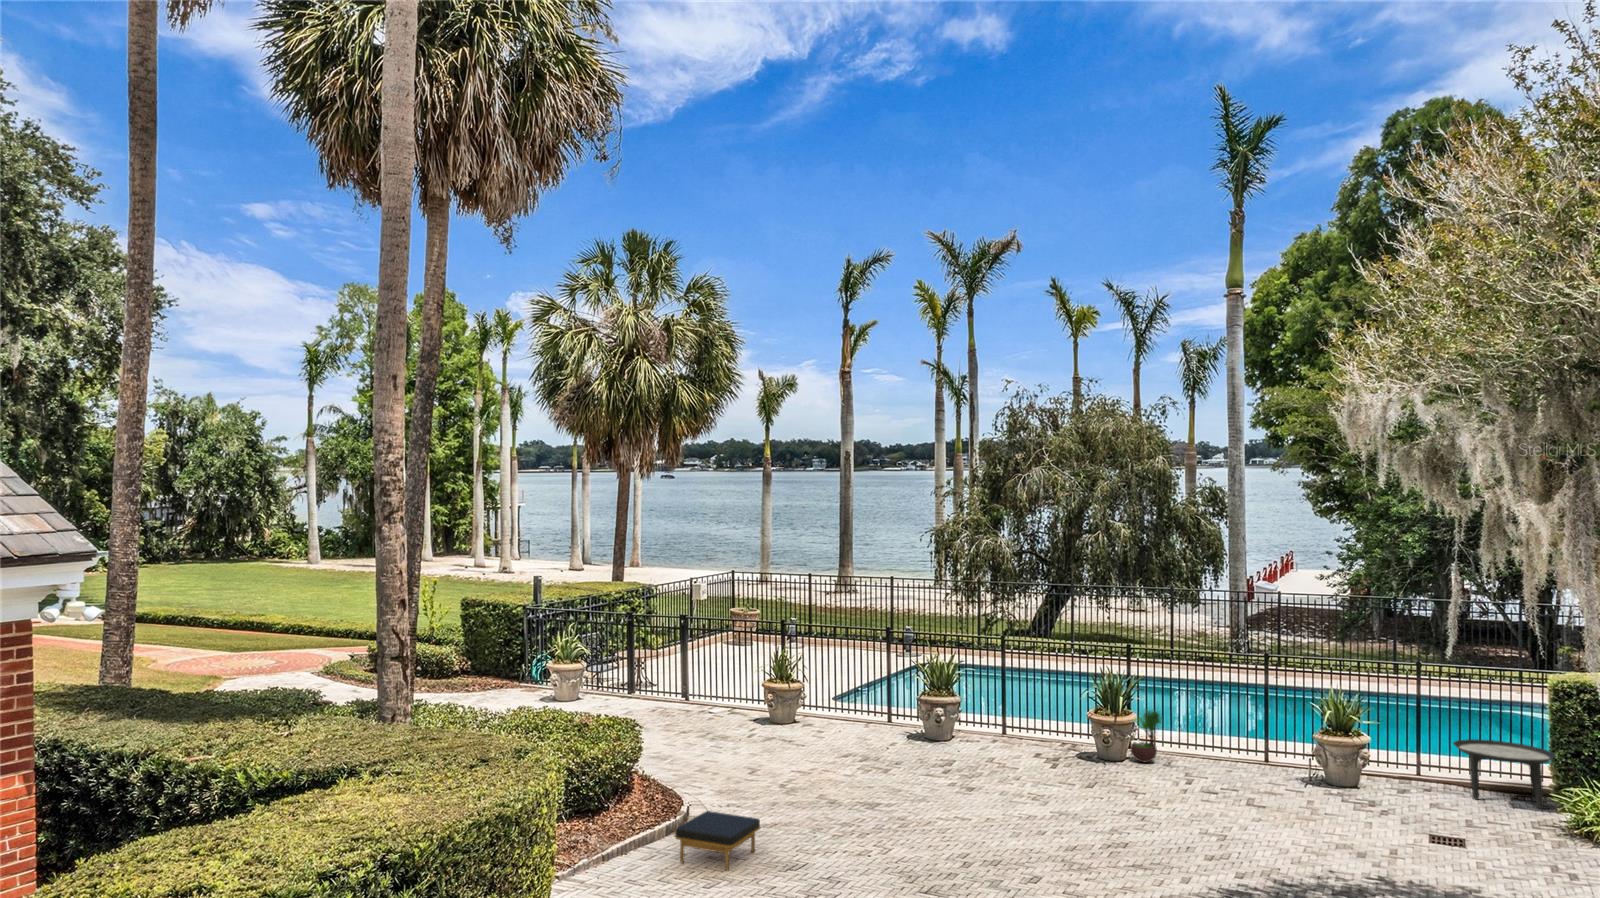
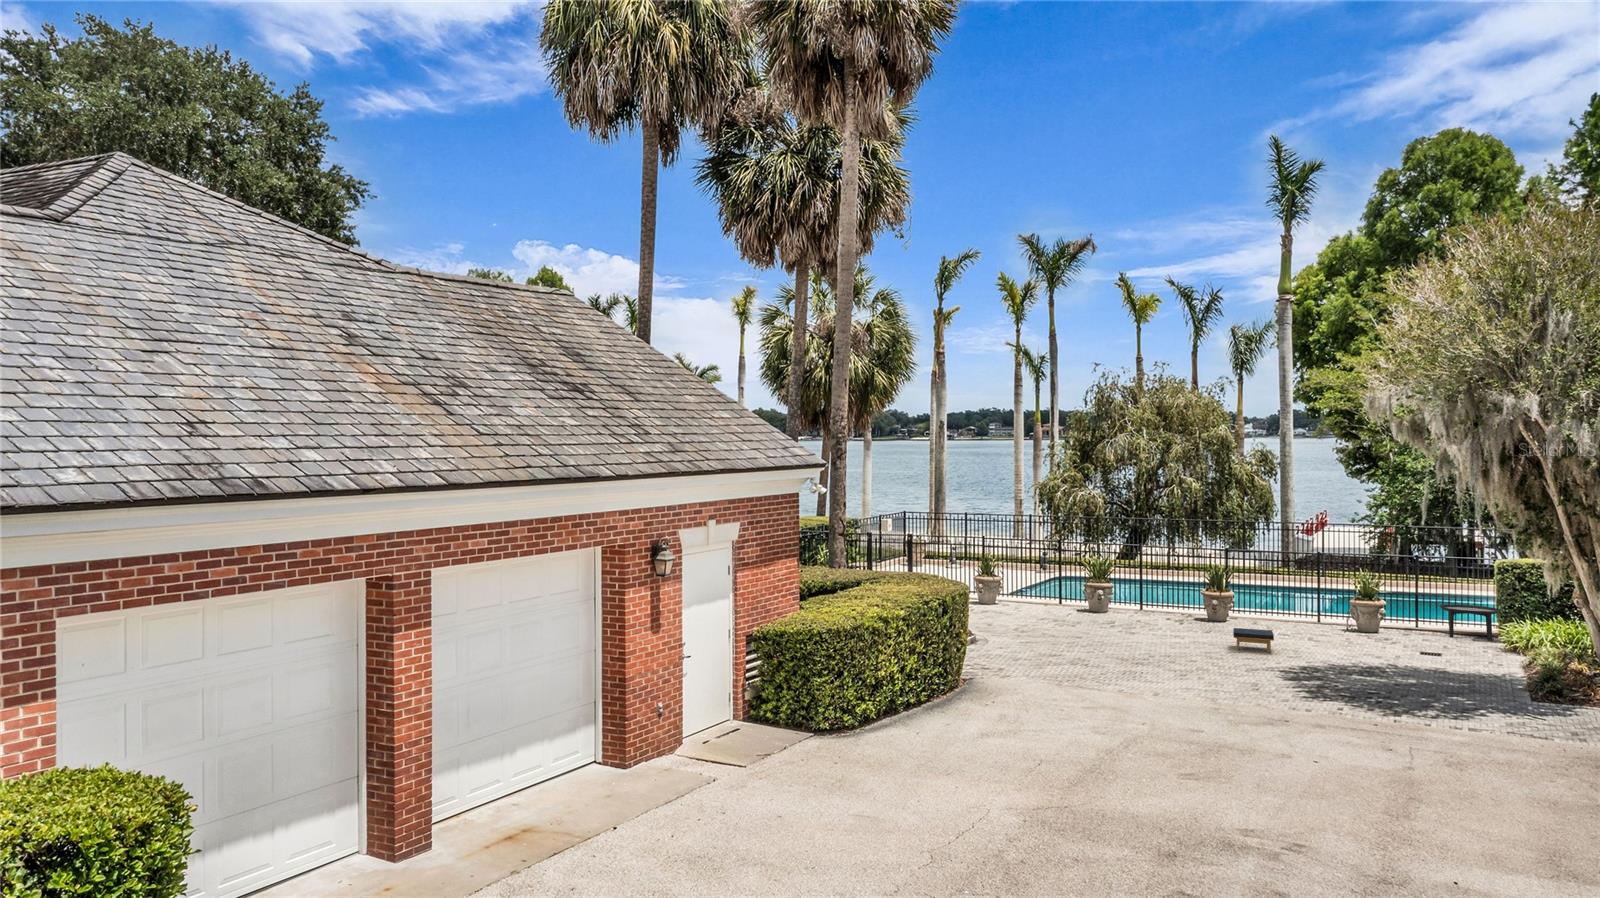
potted tree: present [1131,709,1162,762] -> none [1231,586,1253,622]
ottoman: present [675,811,760,871] -> present [1233,628,1274,653]

